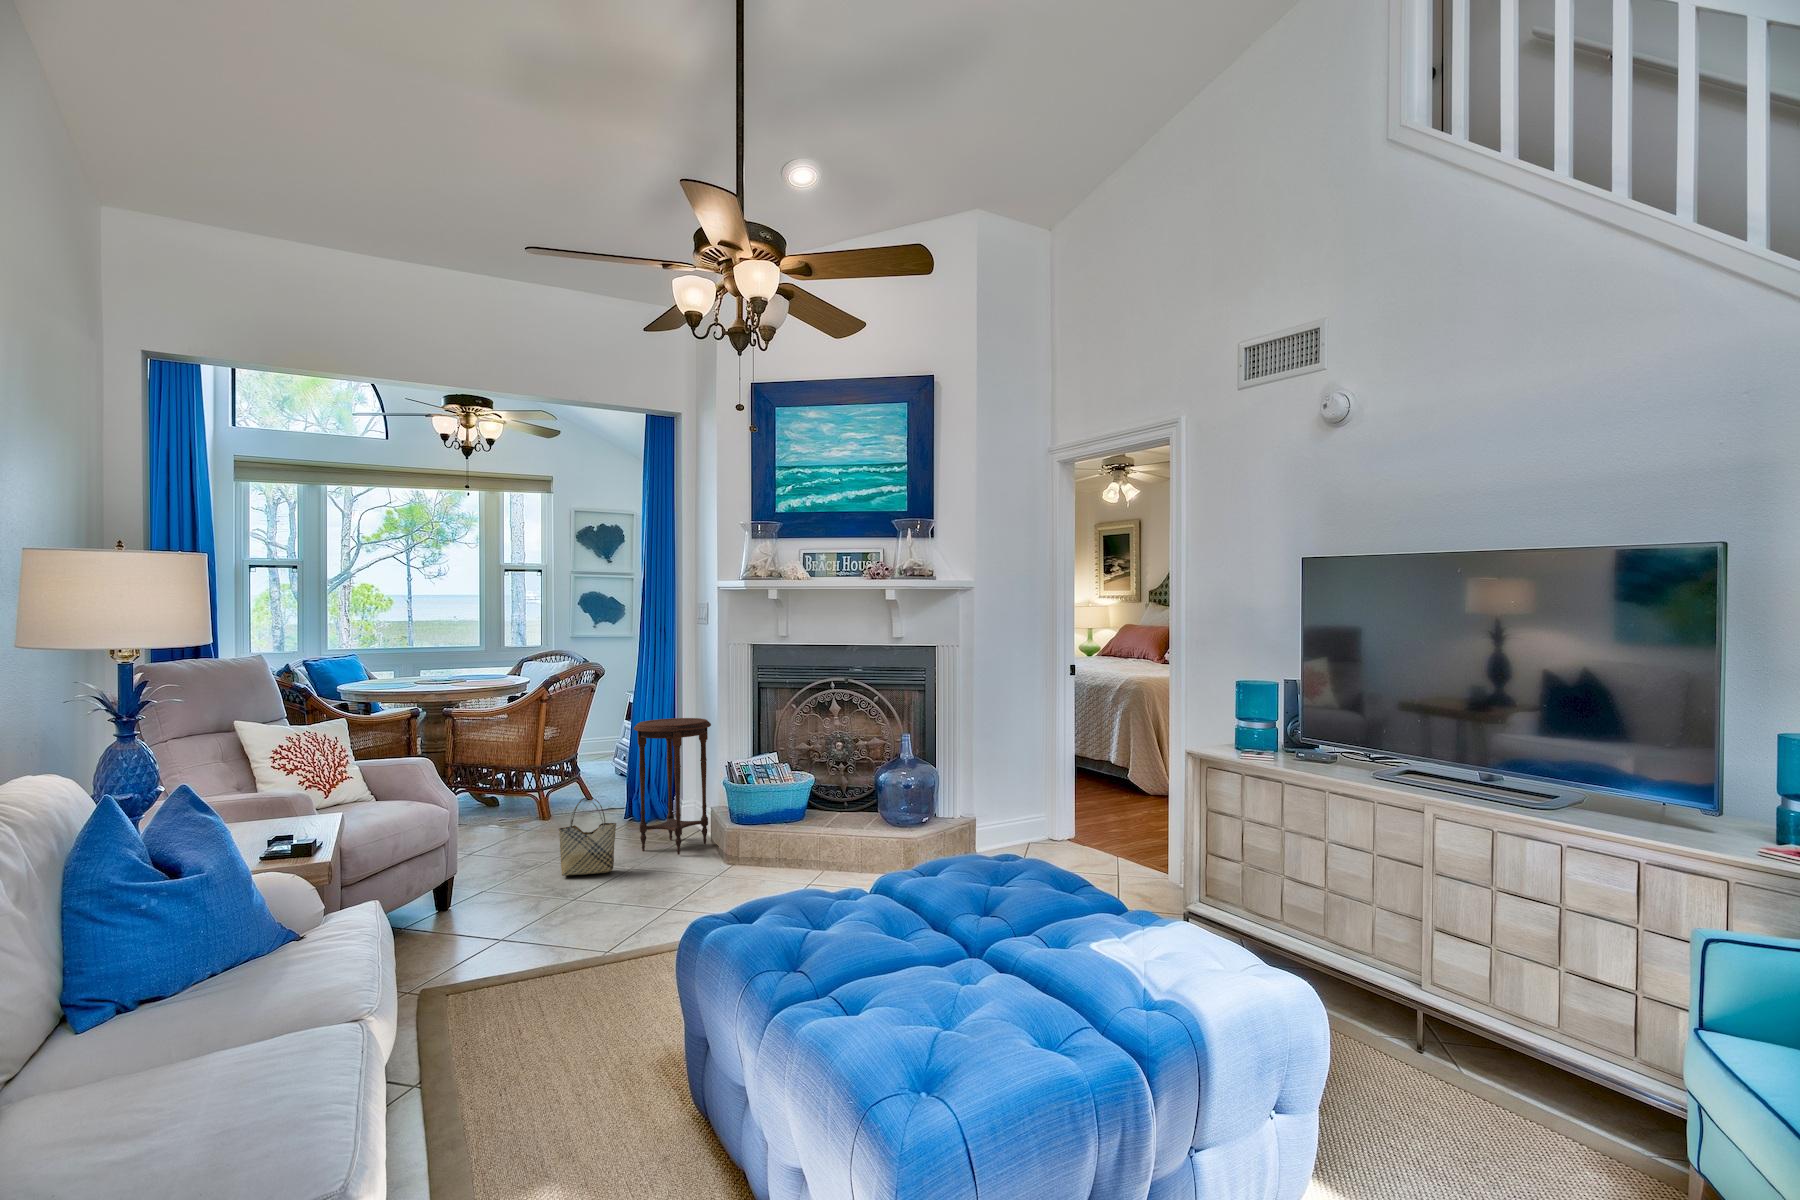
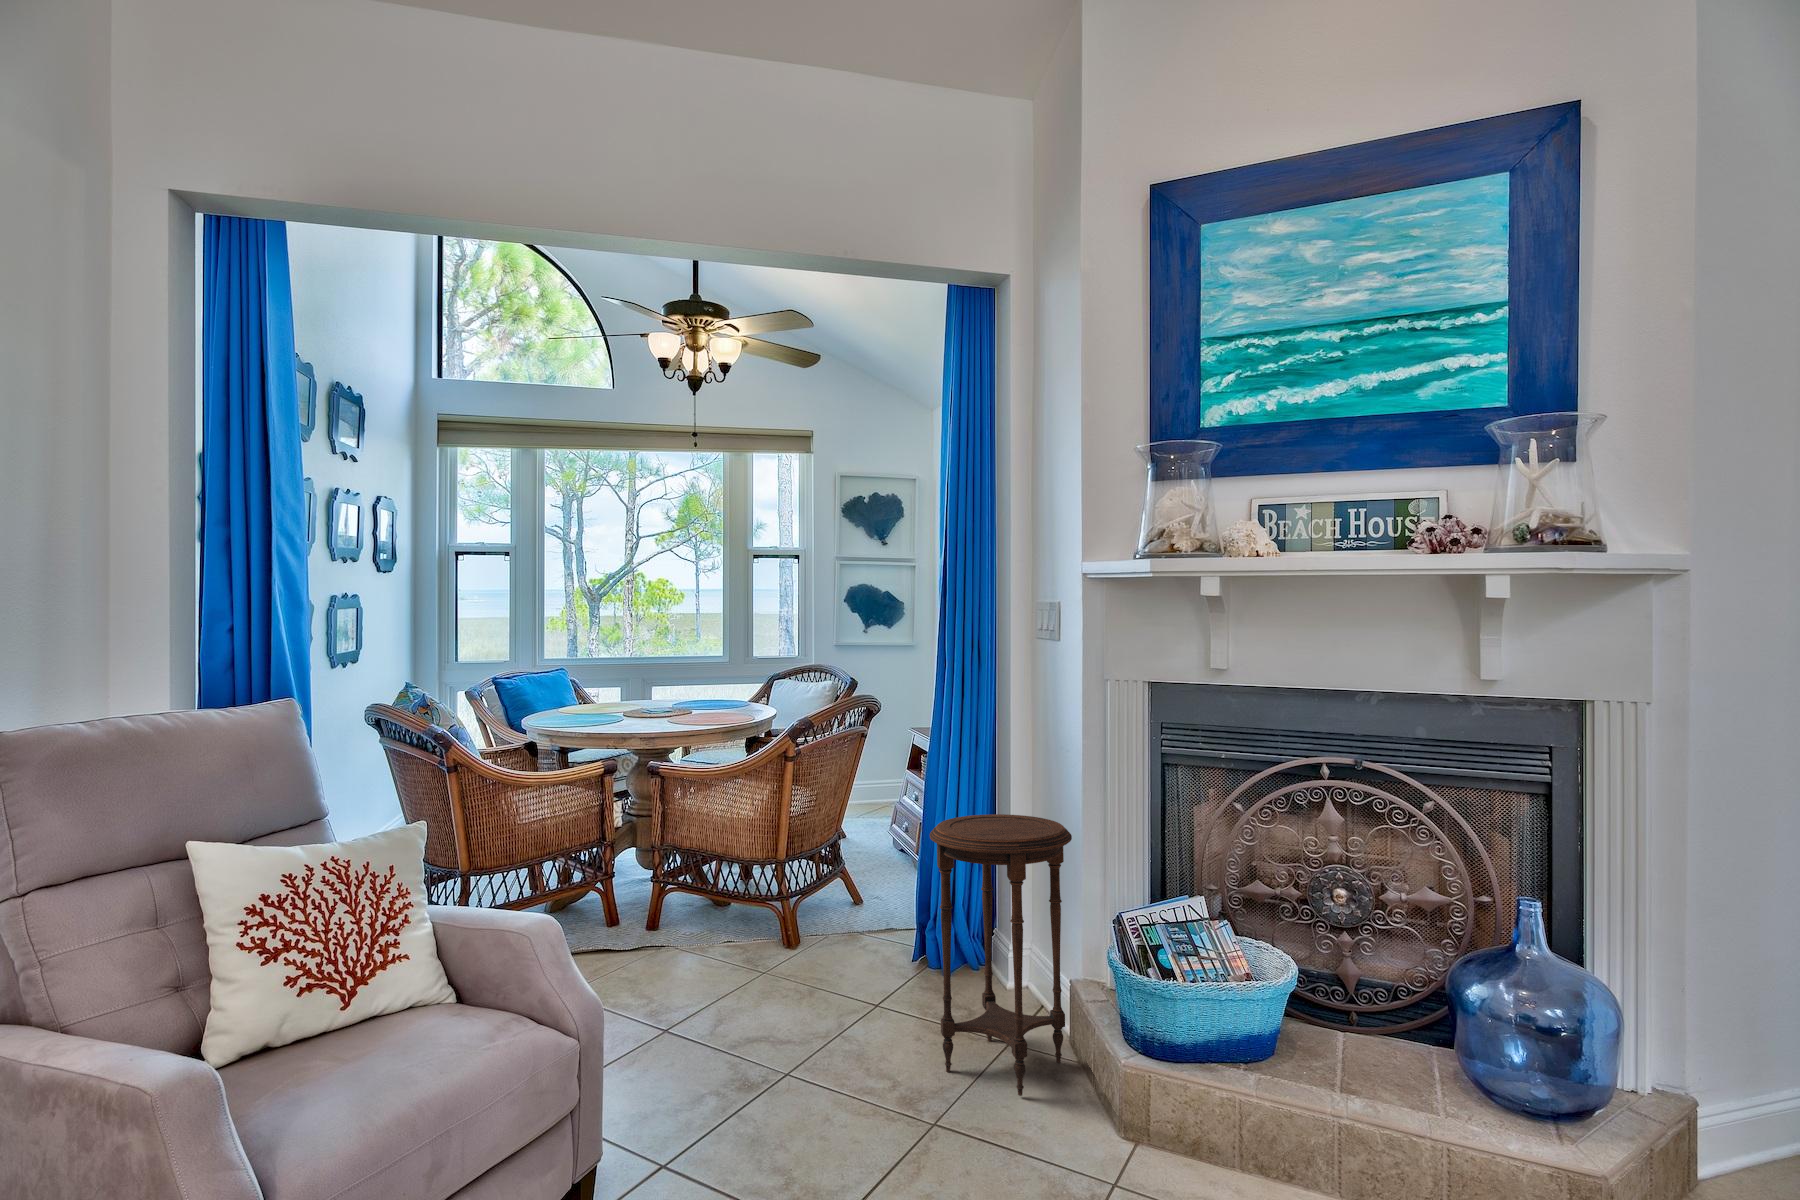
woven basket: present [558,797,616,876] -> none [802,980,911,1149]

